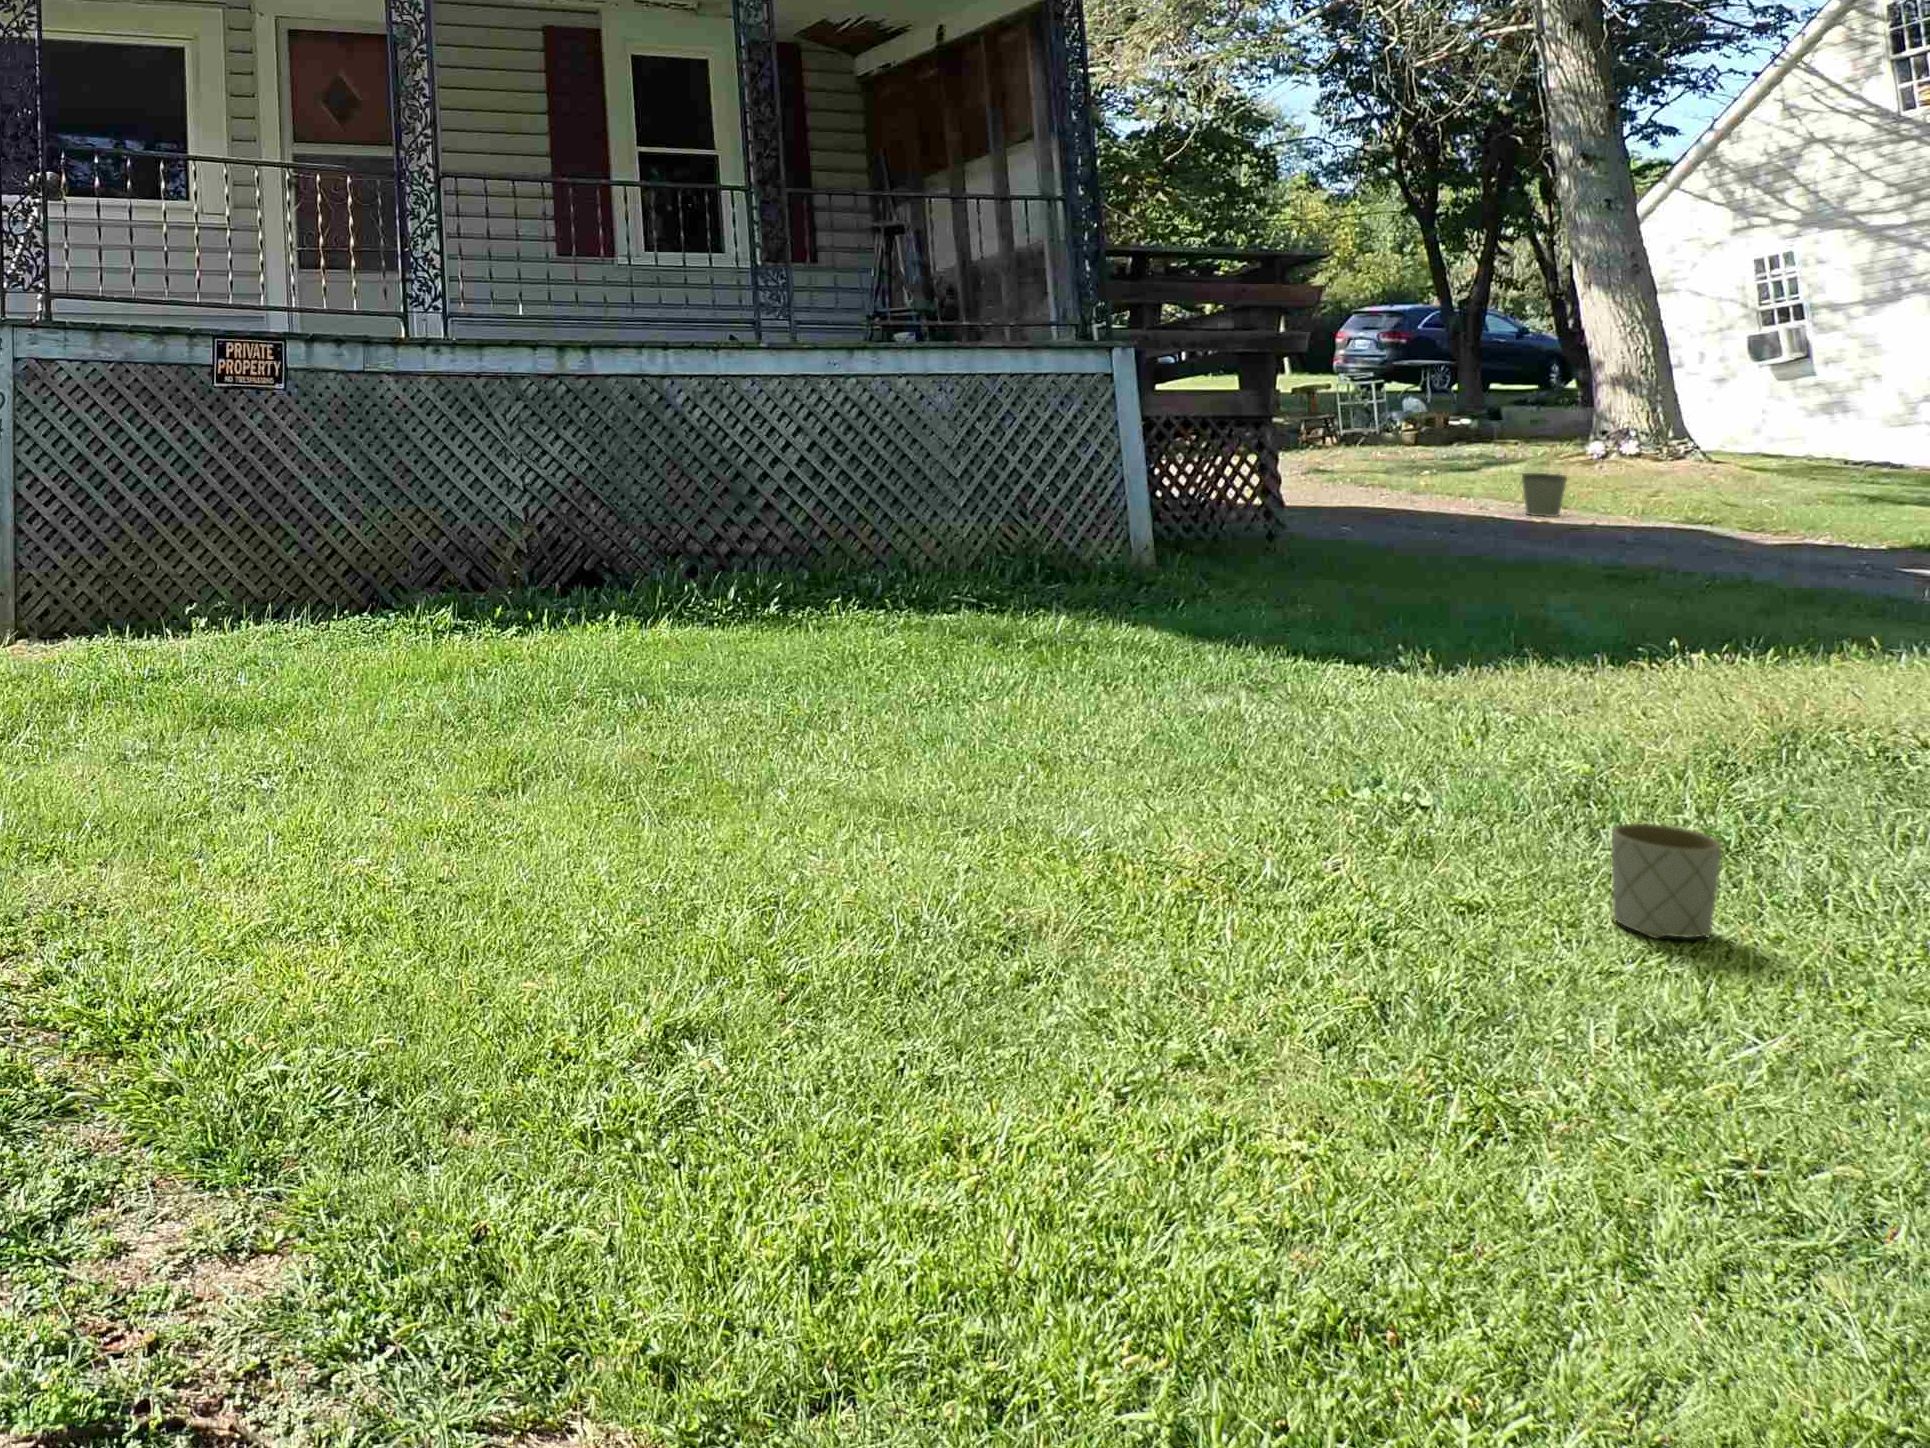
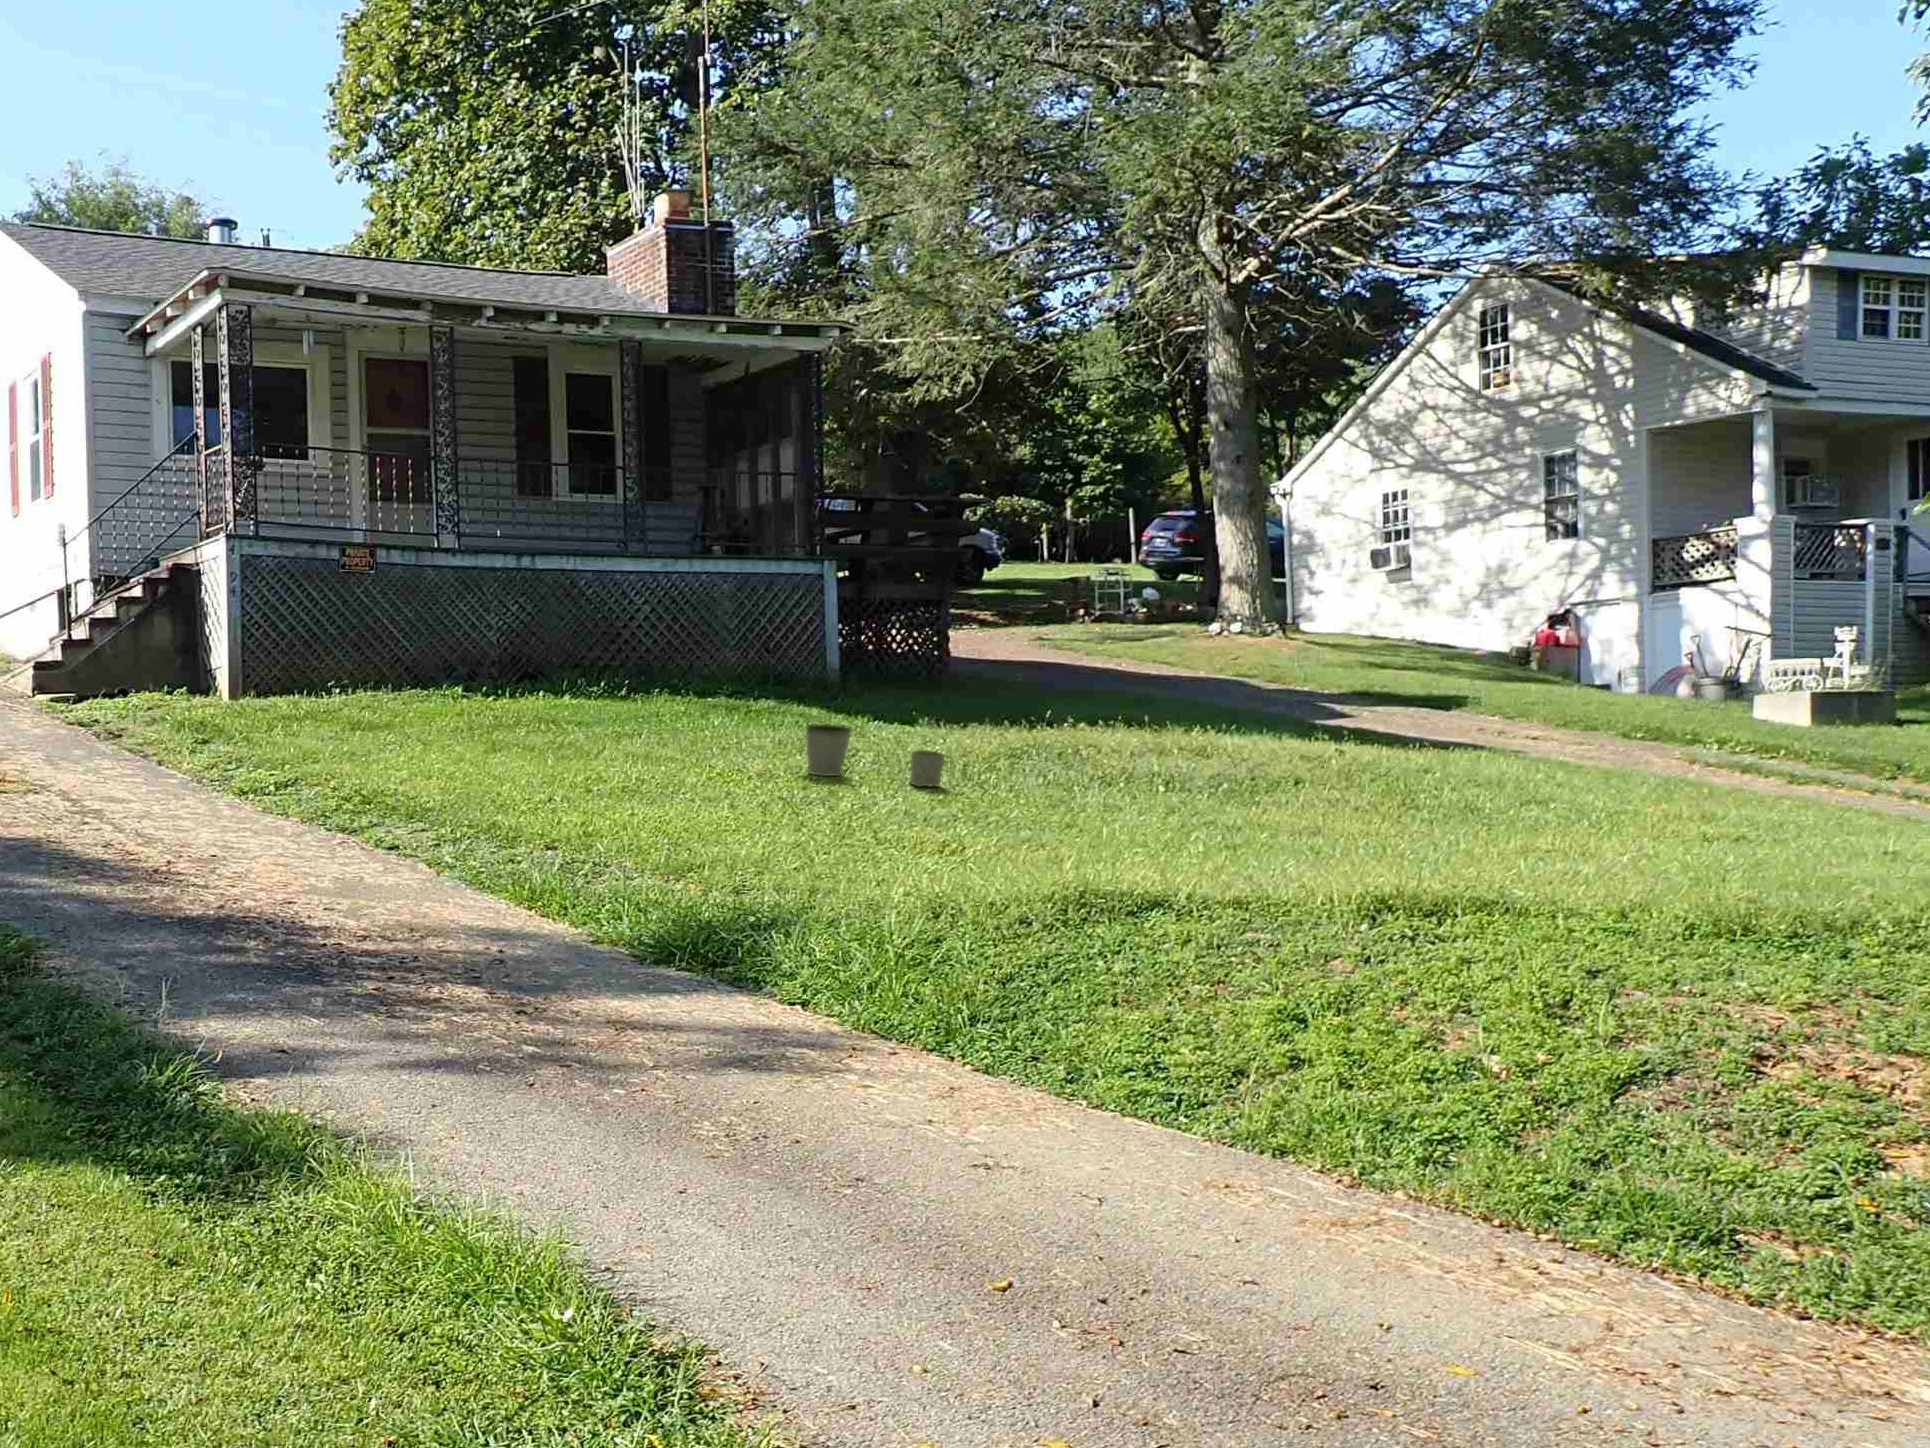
bucket: present [1522,473,1567,517] -> present [806,724,851,776]

